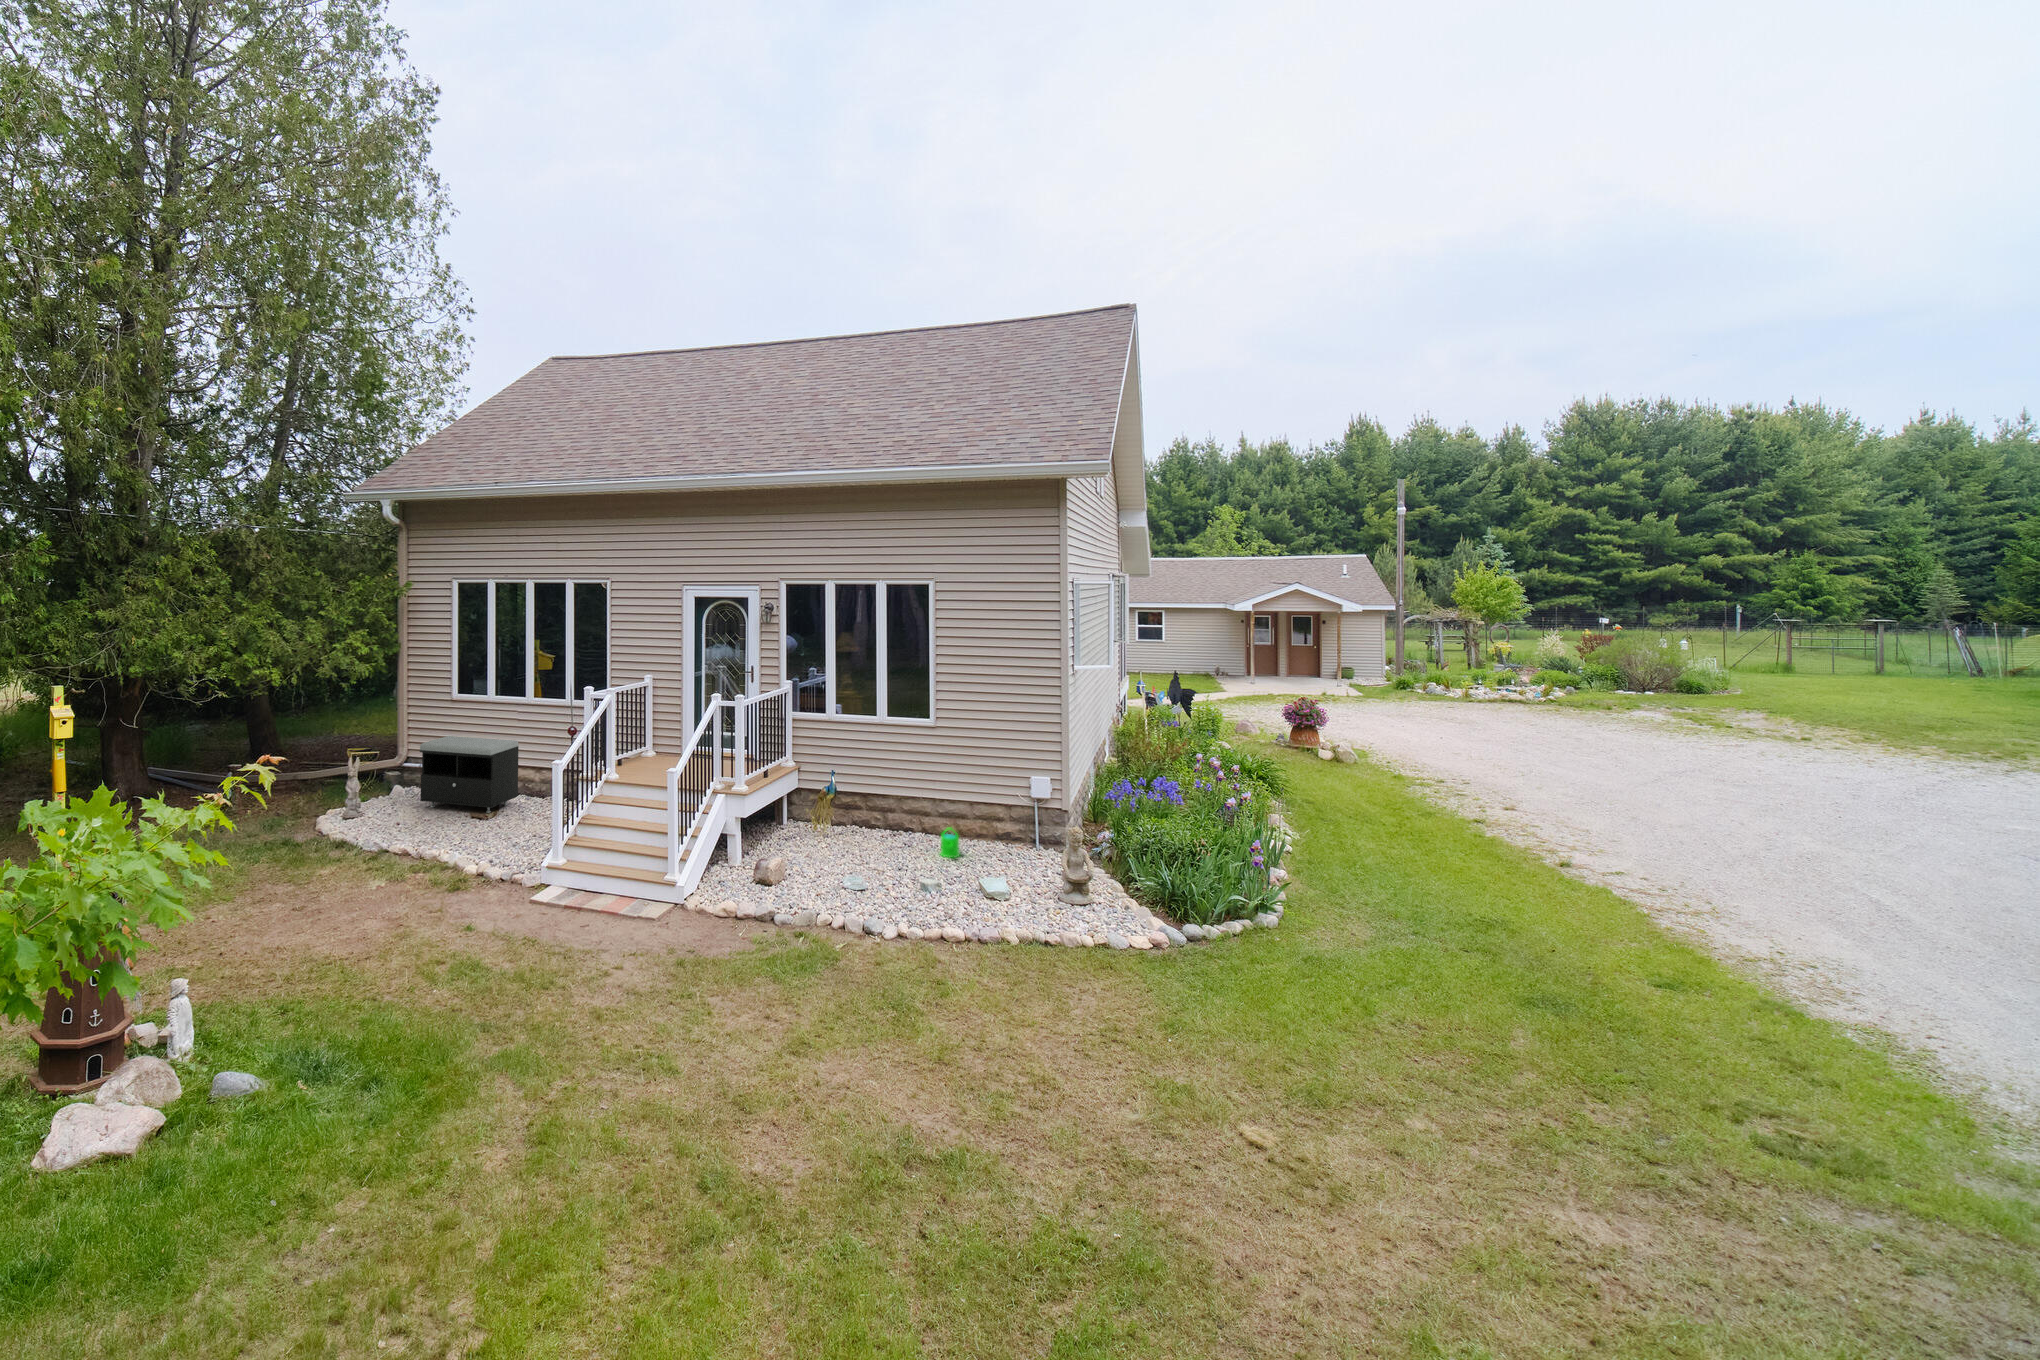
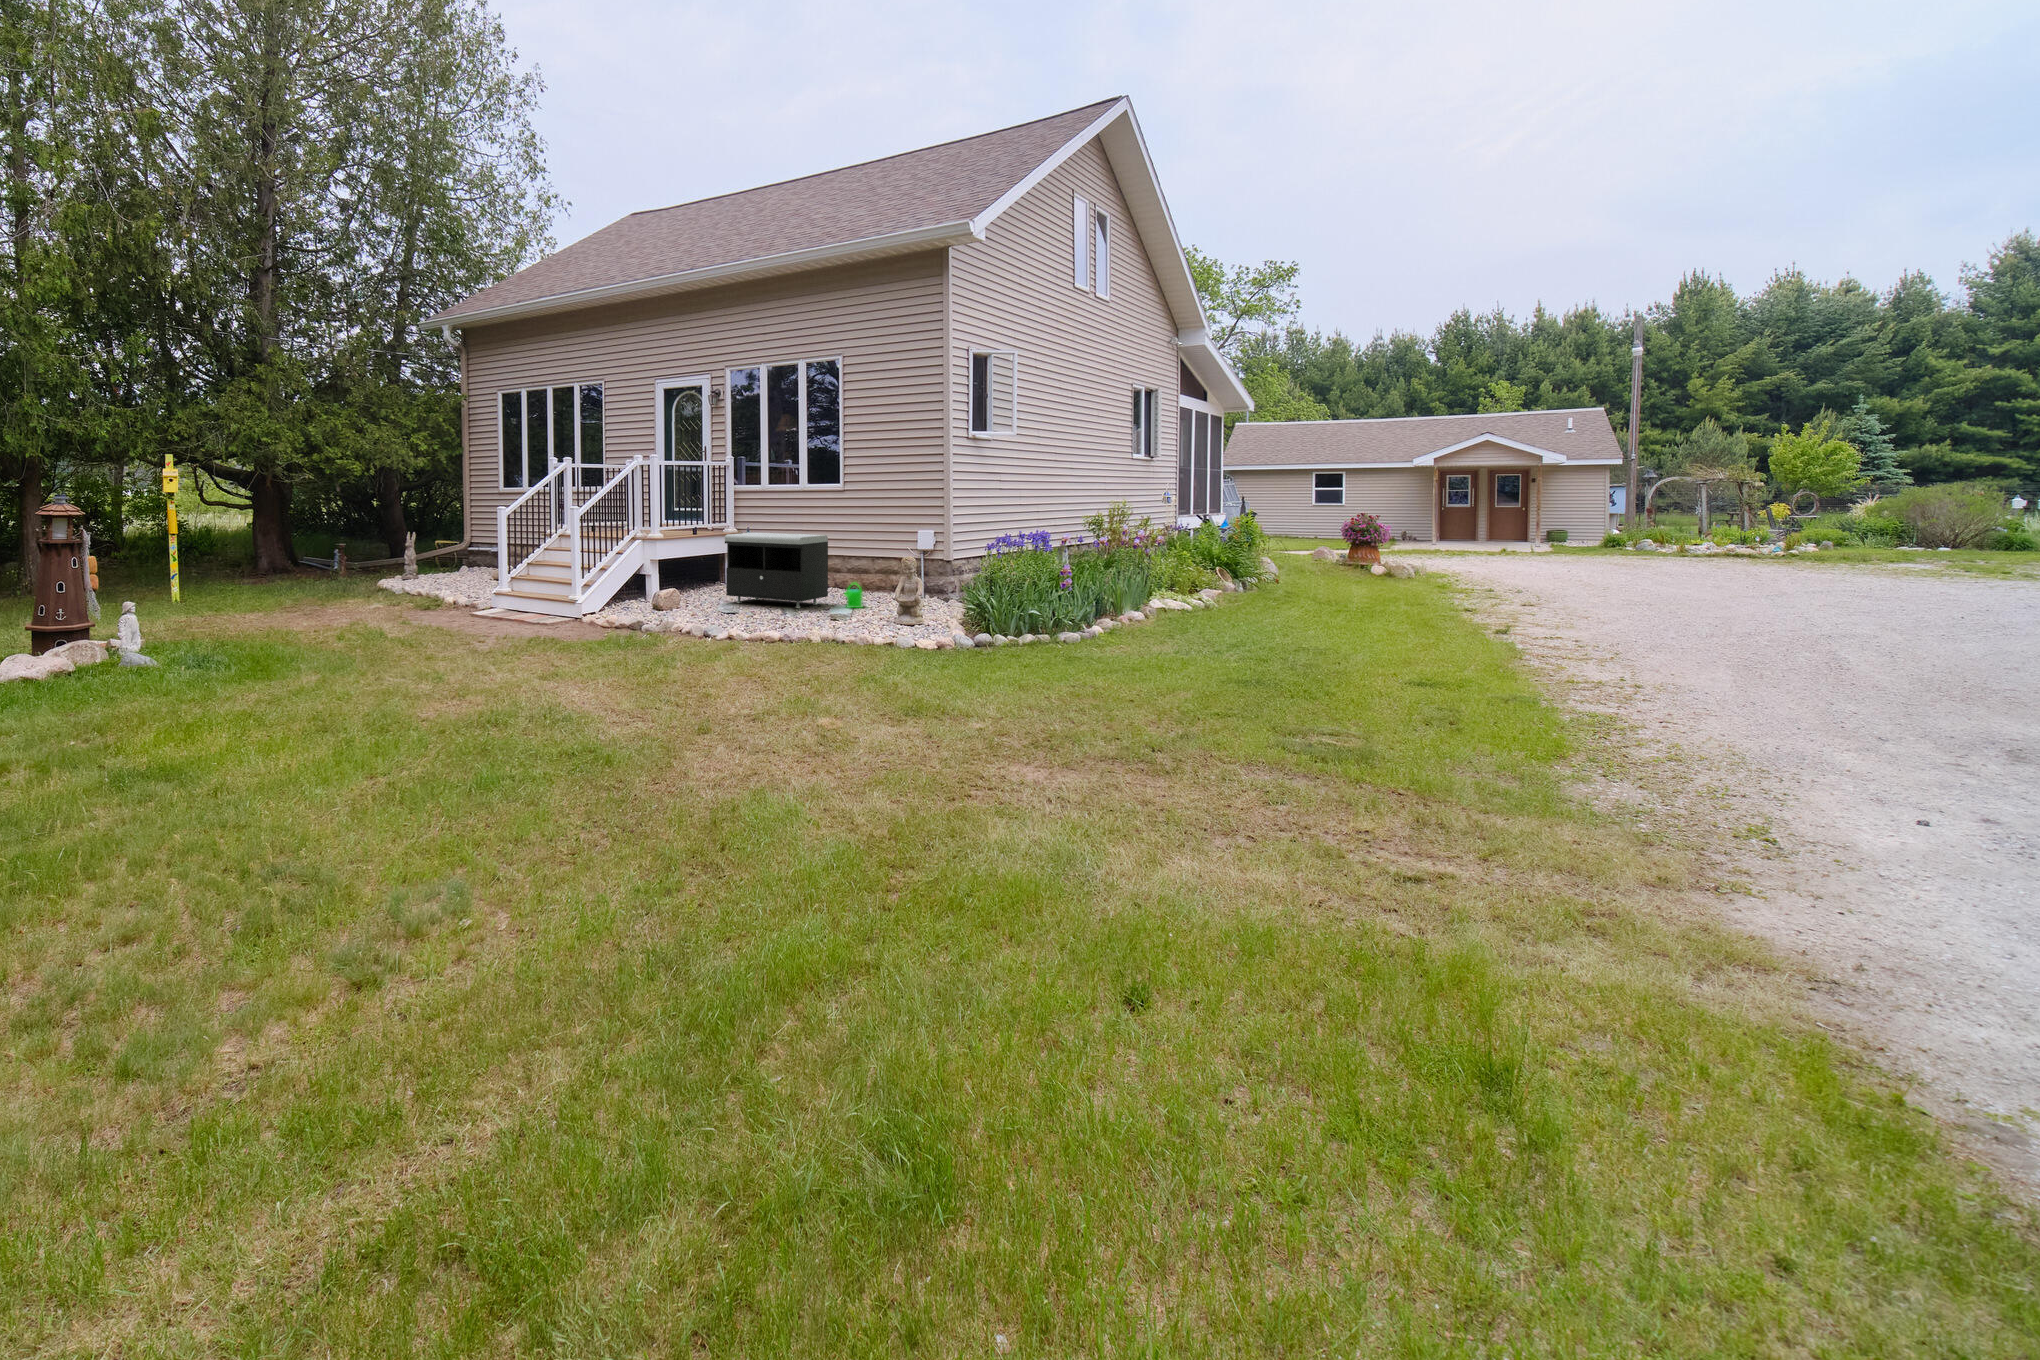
storage bench: present [420,736,519,813] -> present [725,533,828,608]

